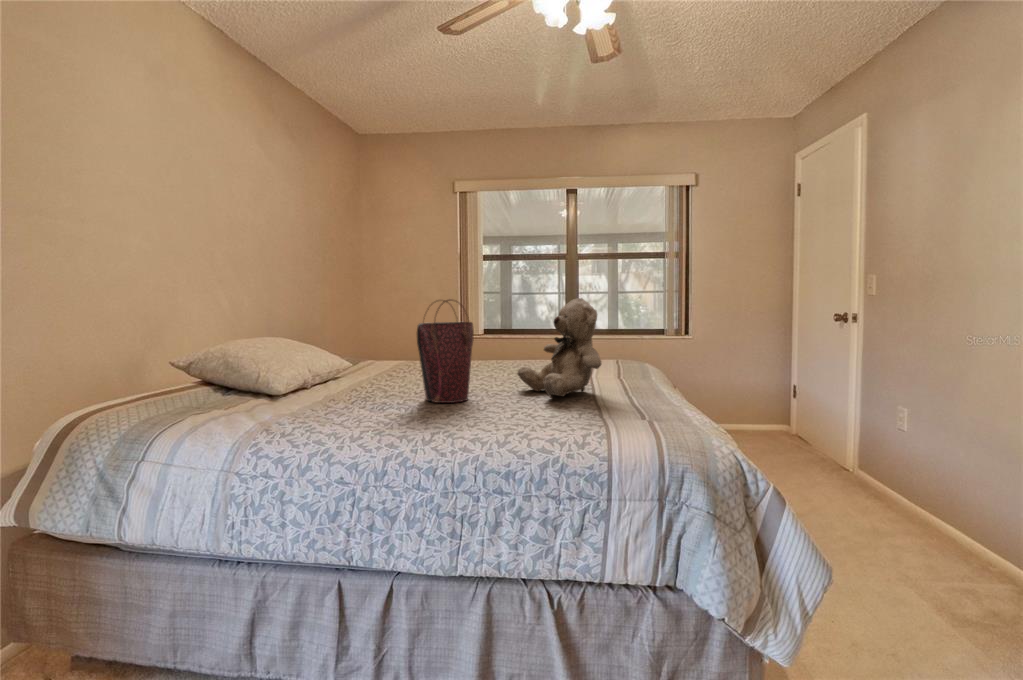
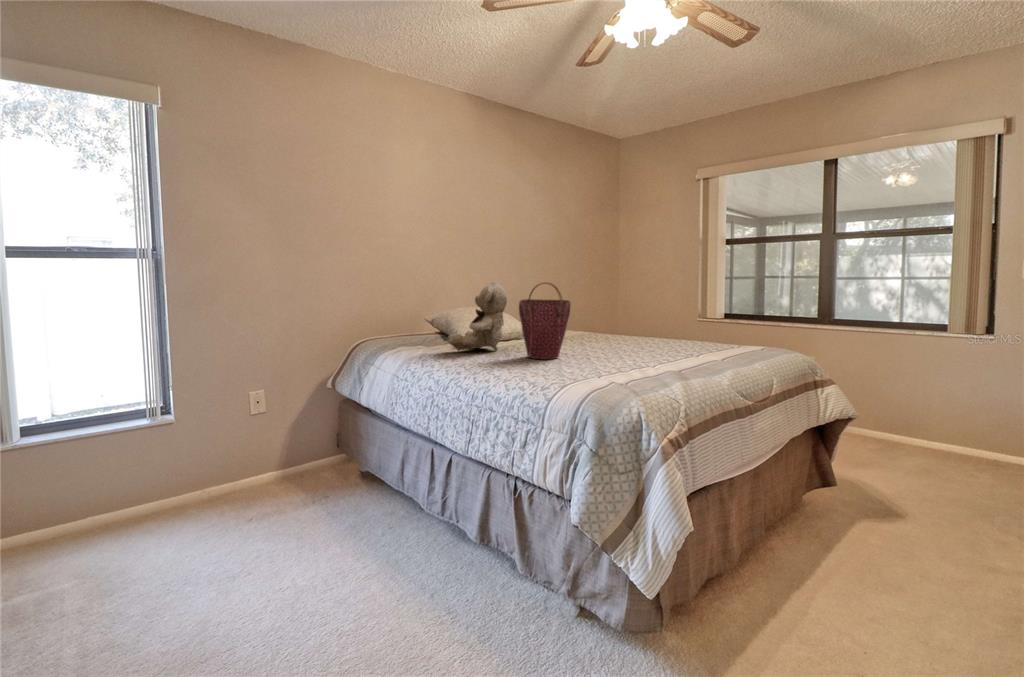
teddy bear: present [517,298,601,398] -> present [447,283,507,351]

